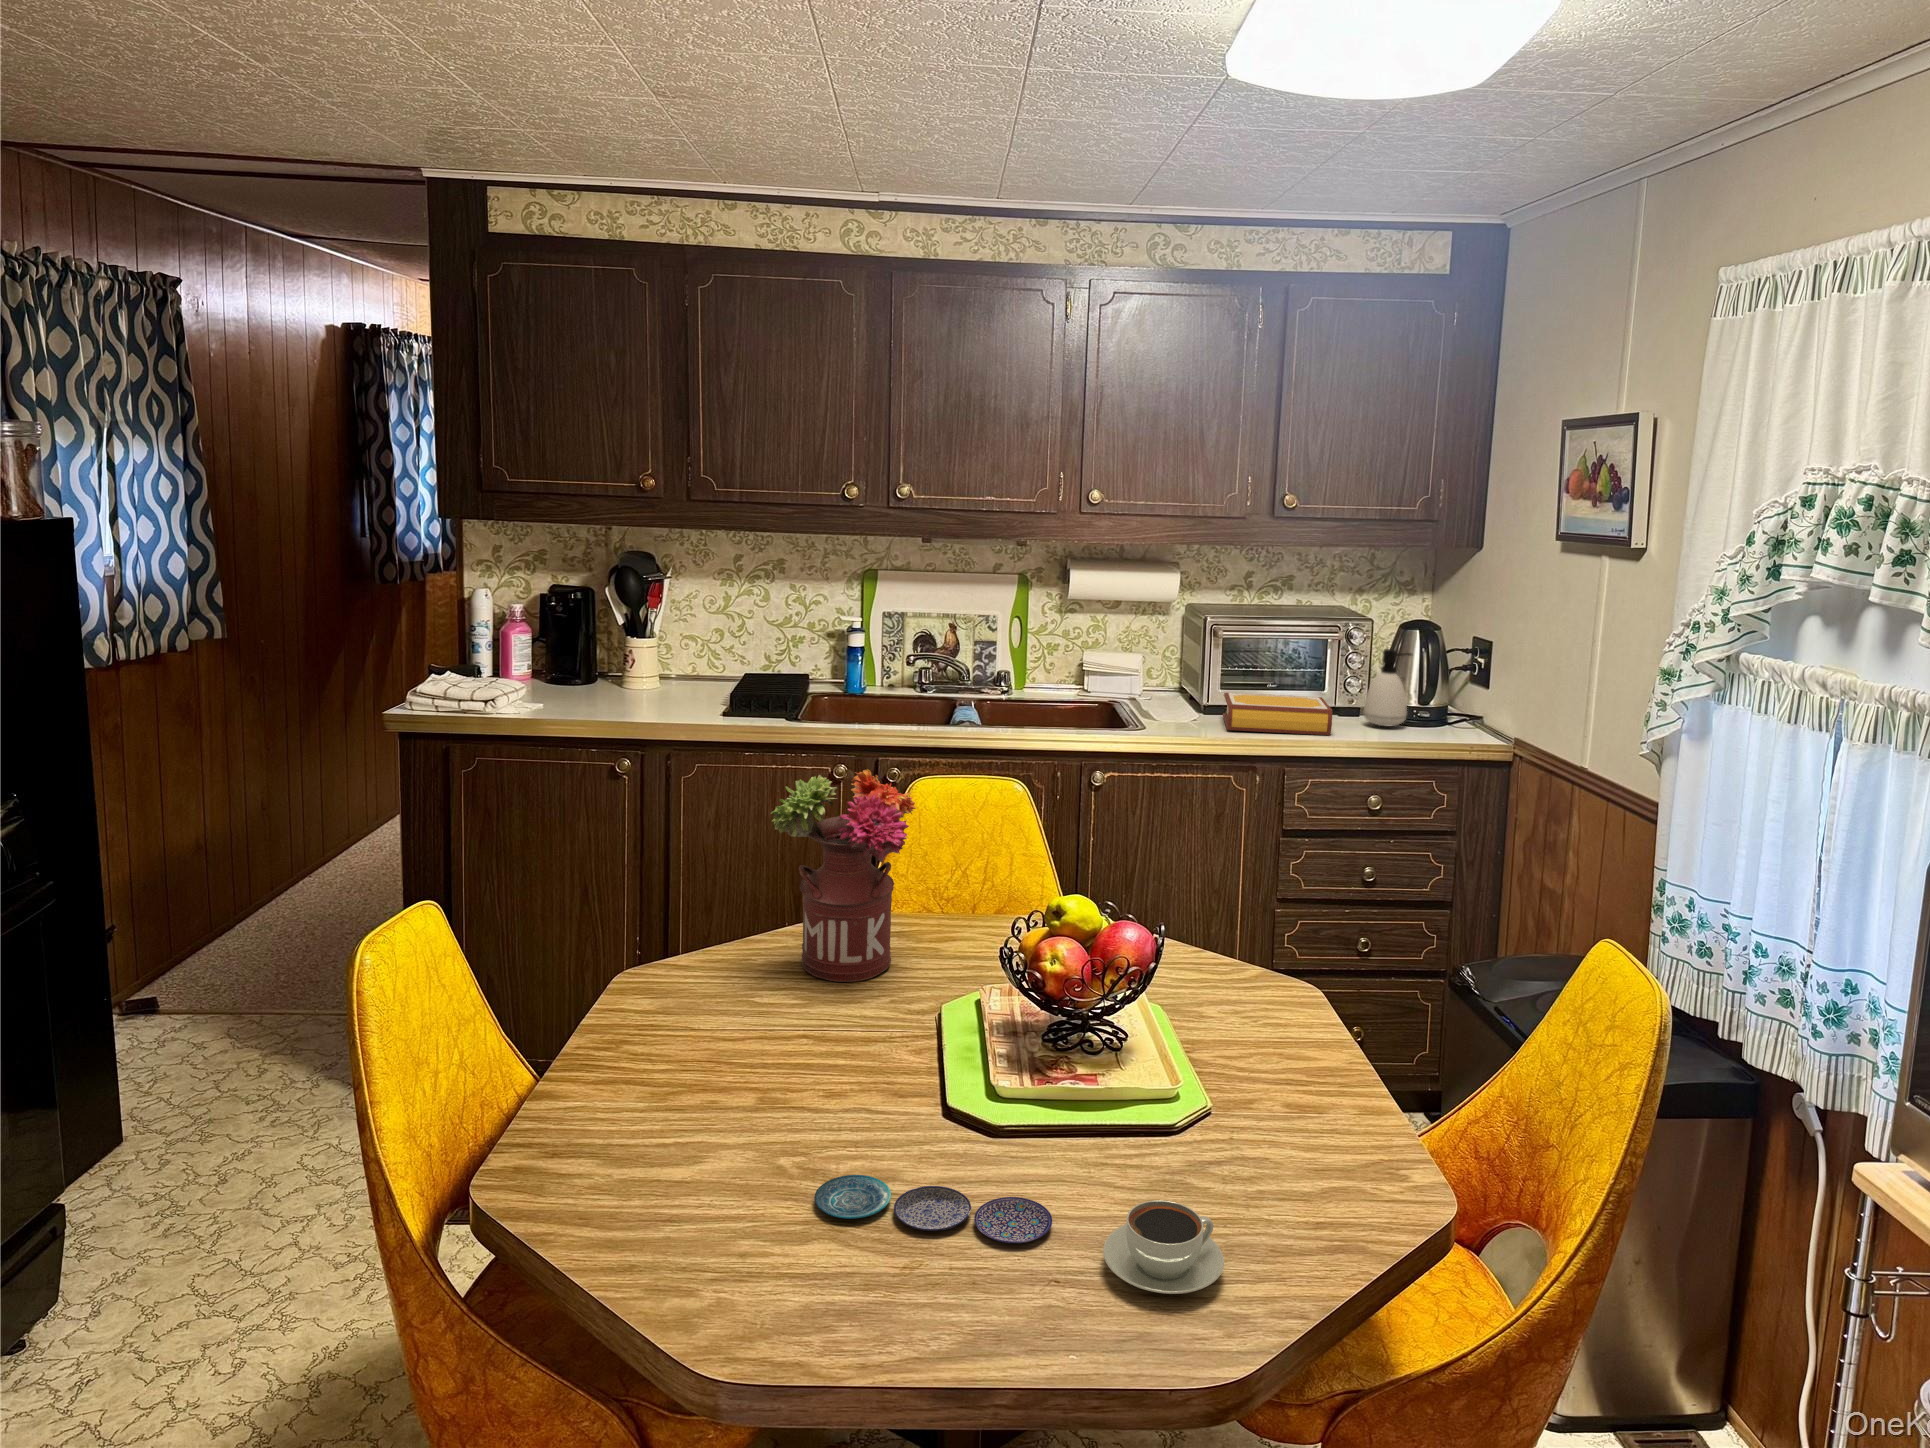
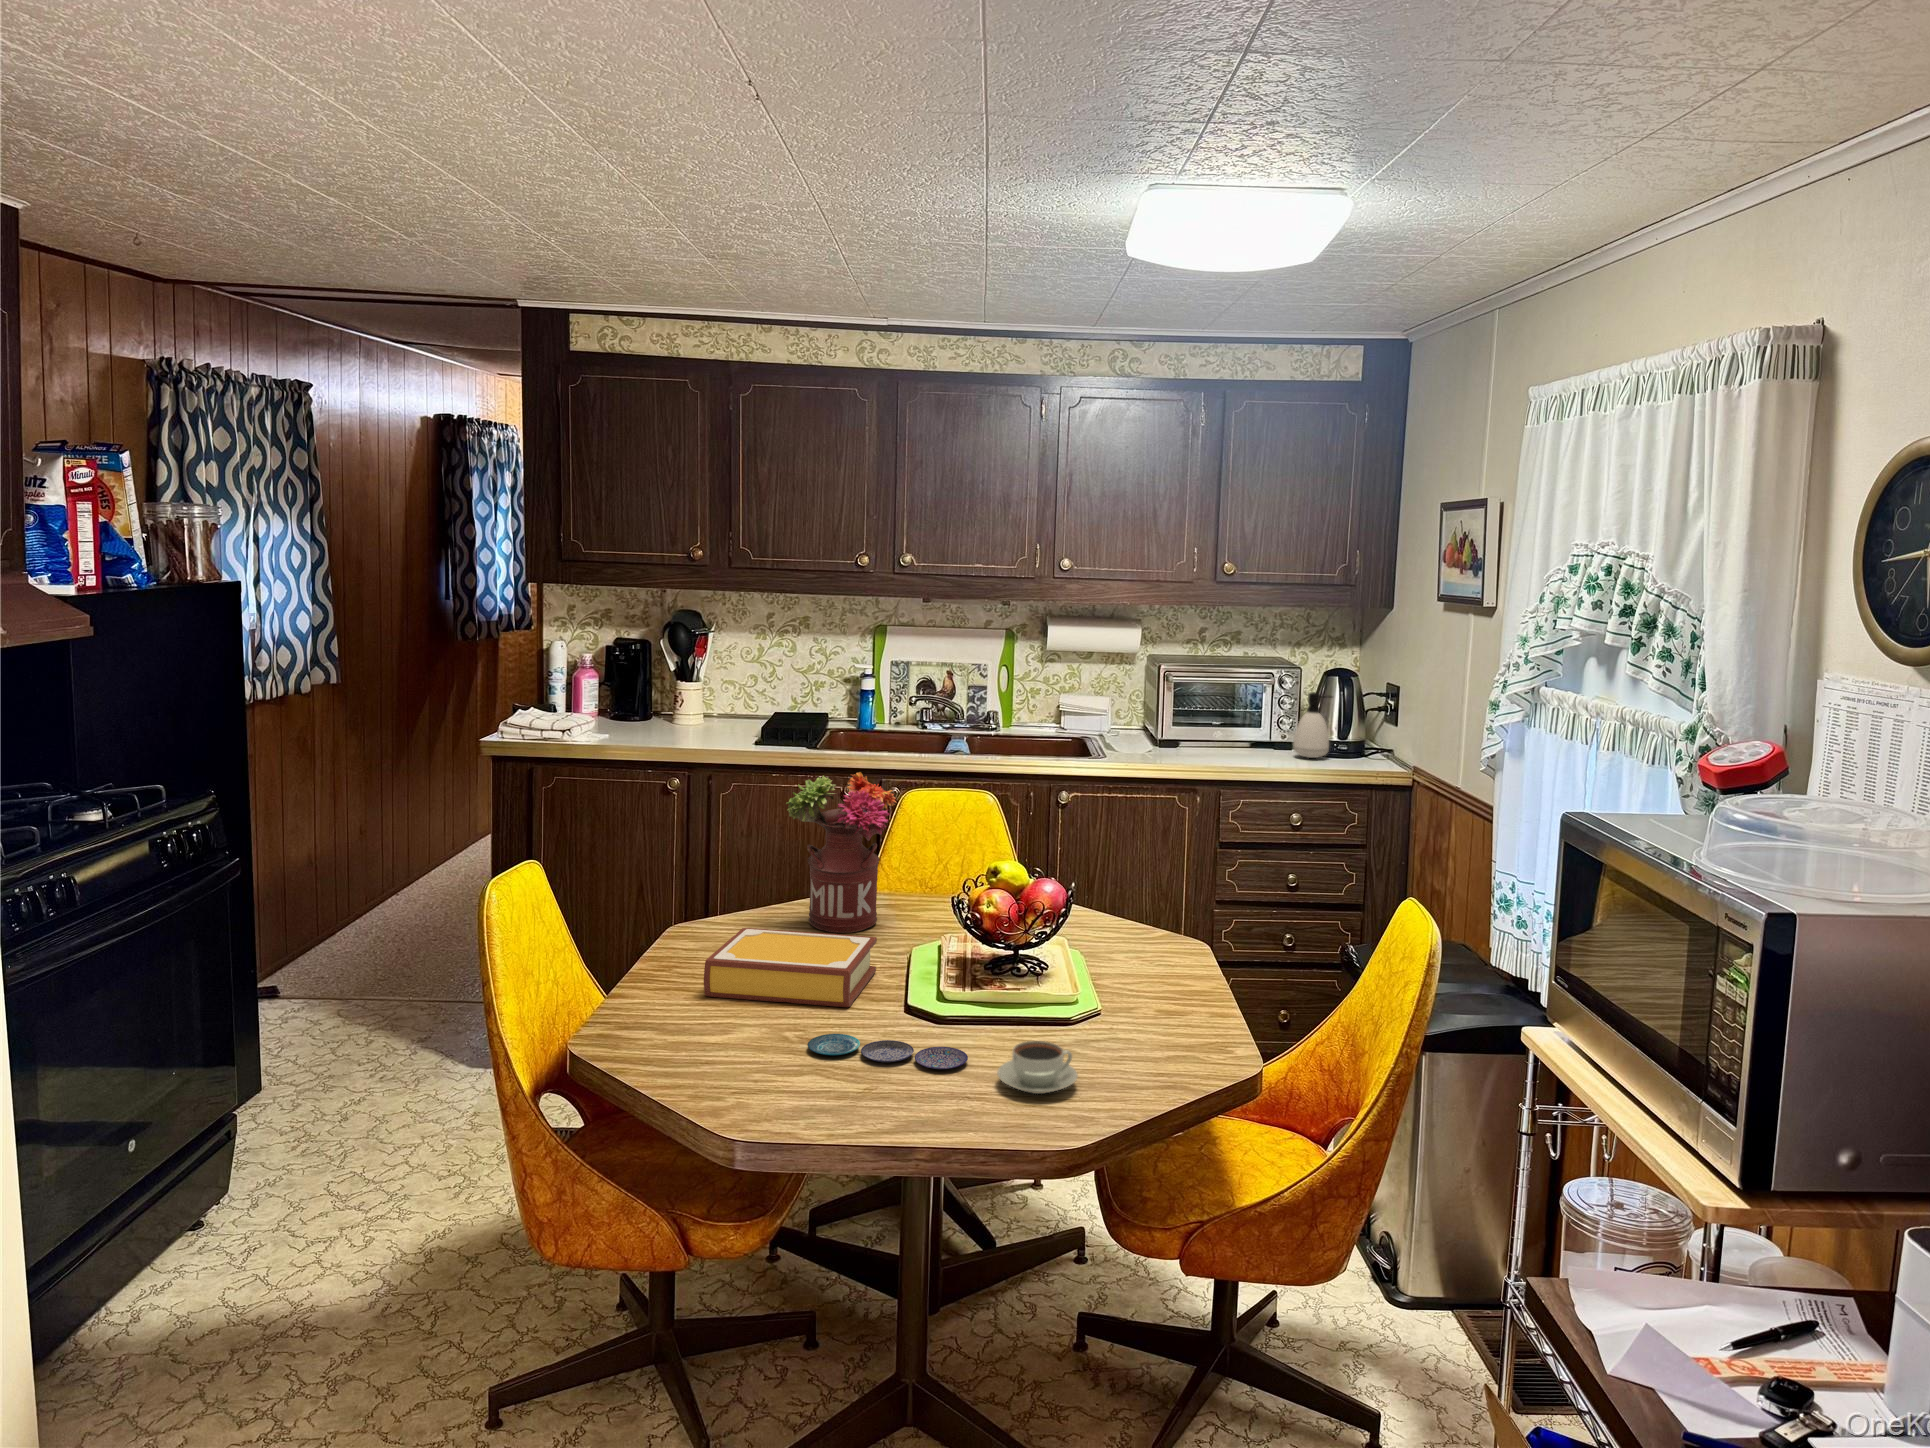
book: present [1223,693,1332,735] -> present [704,928,877,1007]

